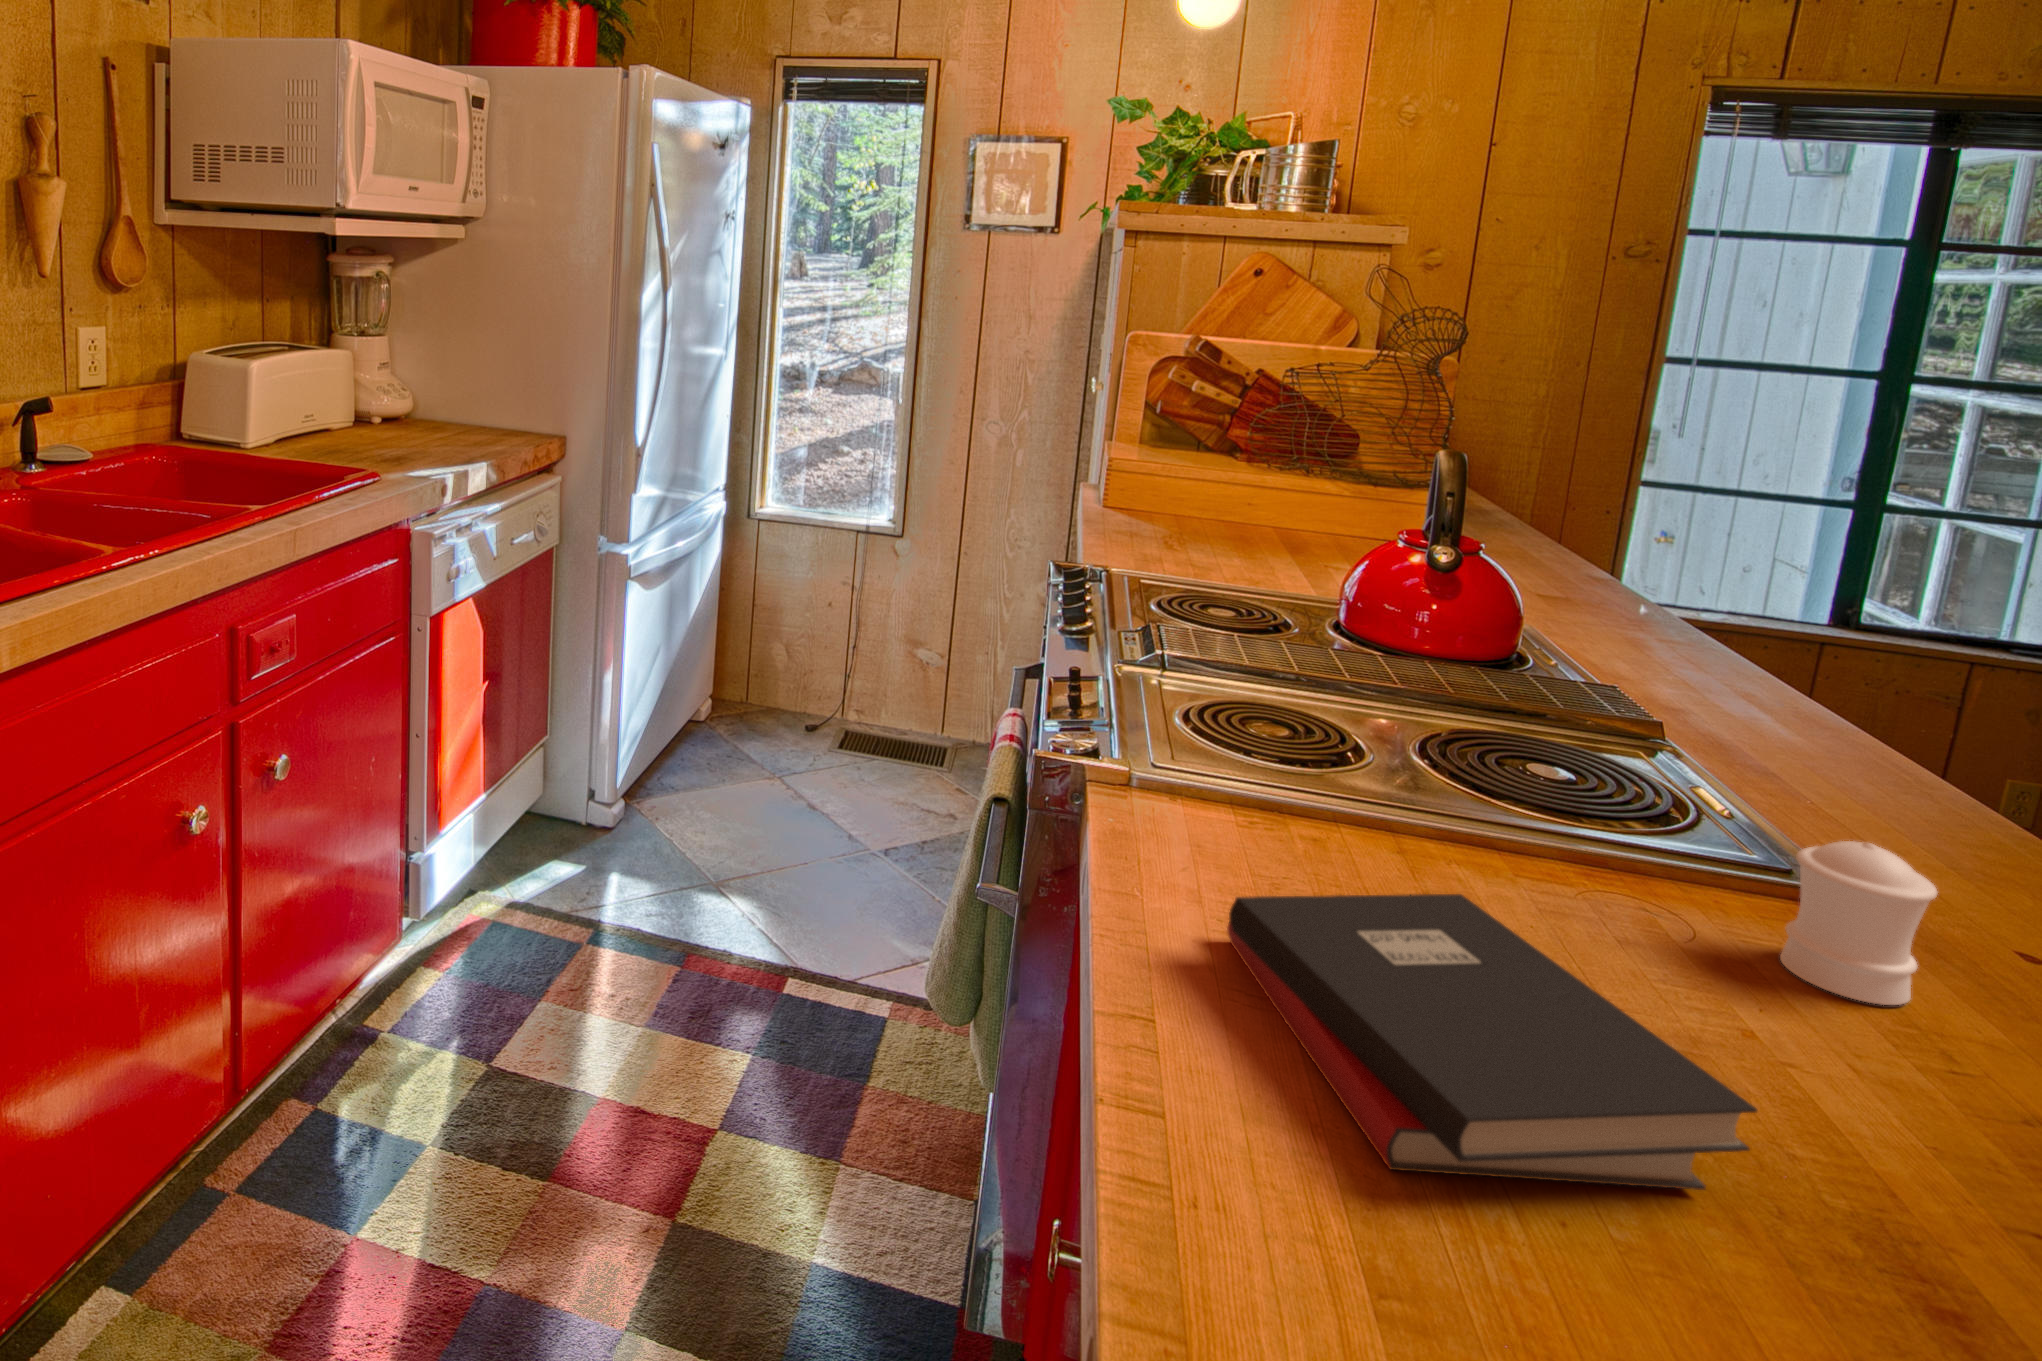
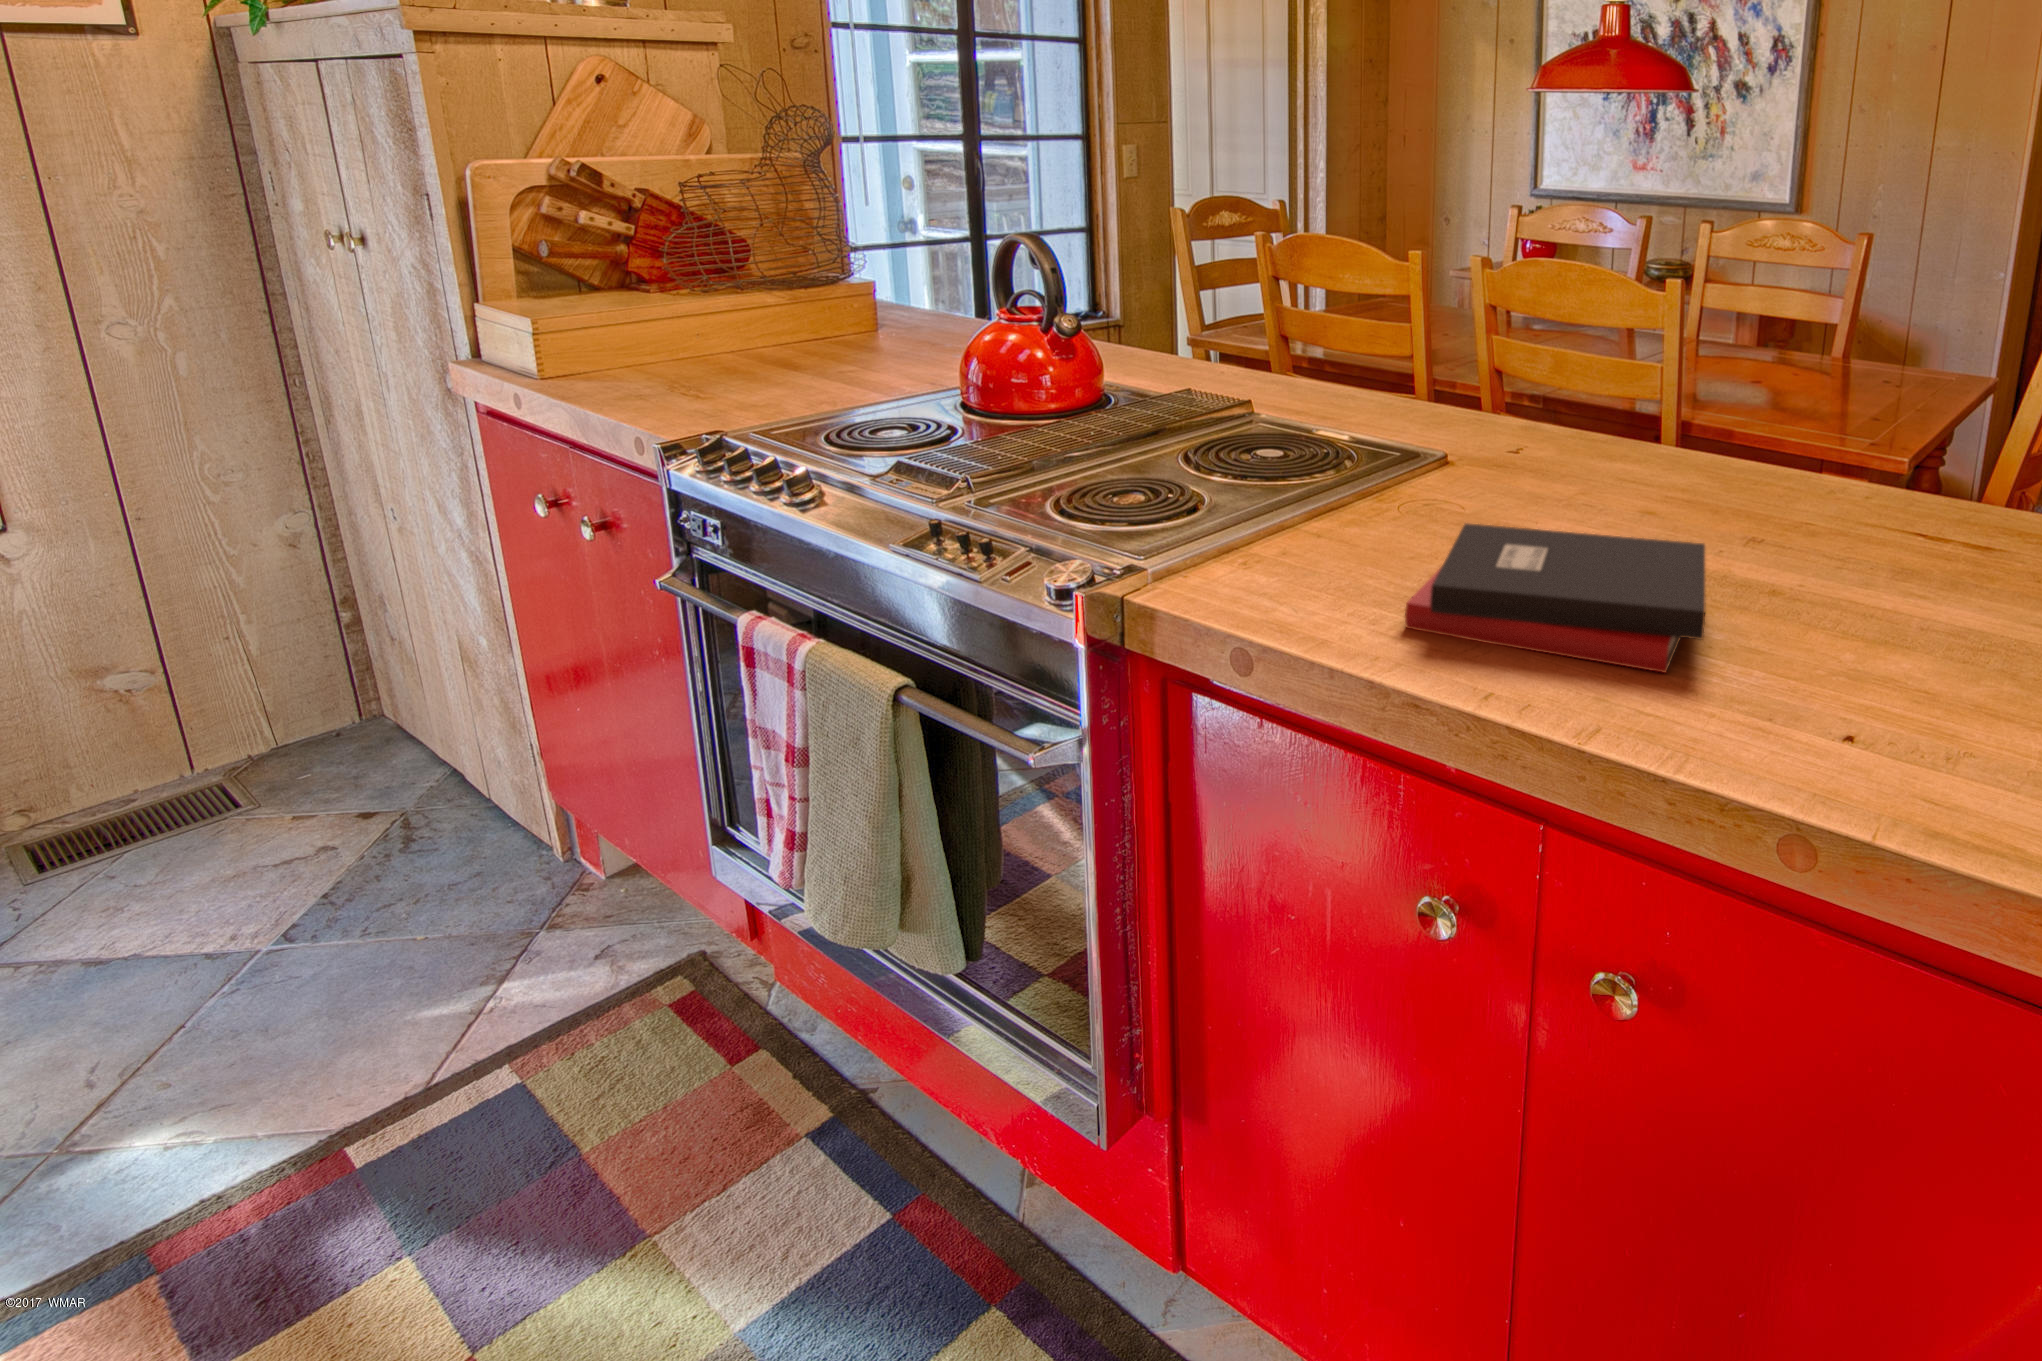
salt shaker: present [1780,841,1938,1005] -> none [1494,408,1558,501]

